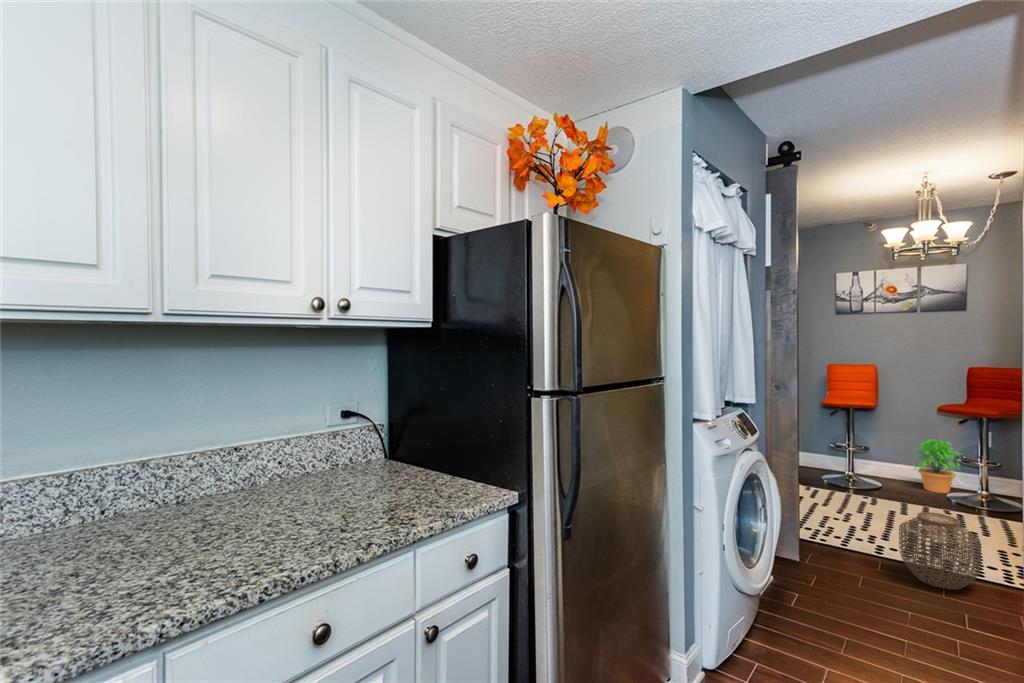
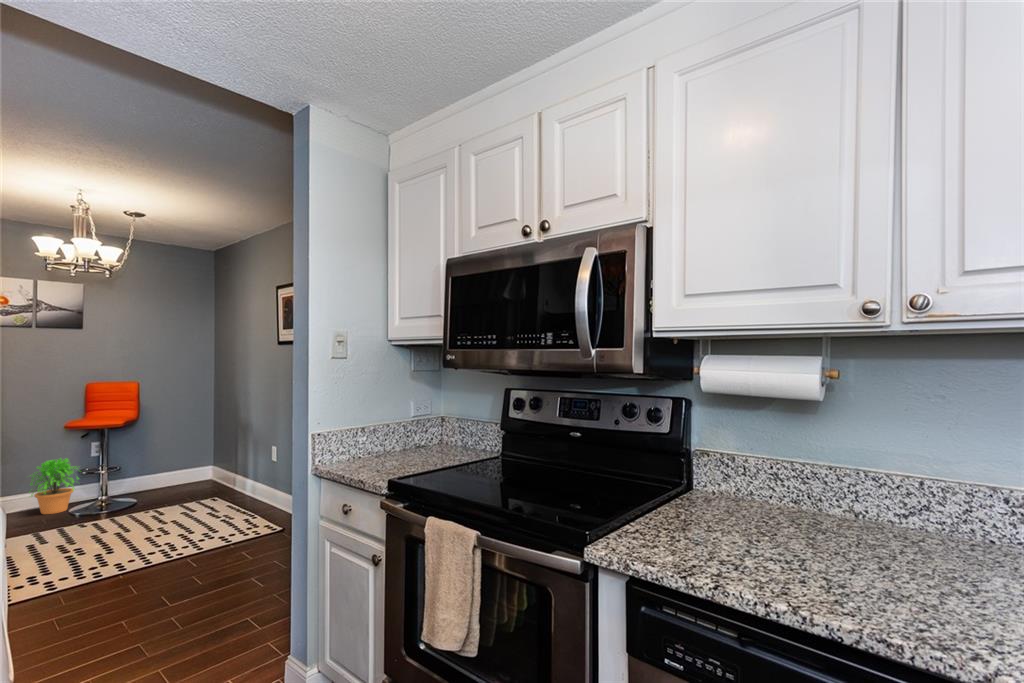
woven basket: present [899,512,981,589] -> none [88,519,160,591]

